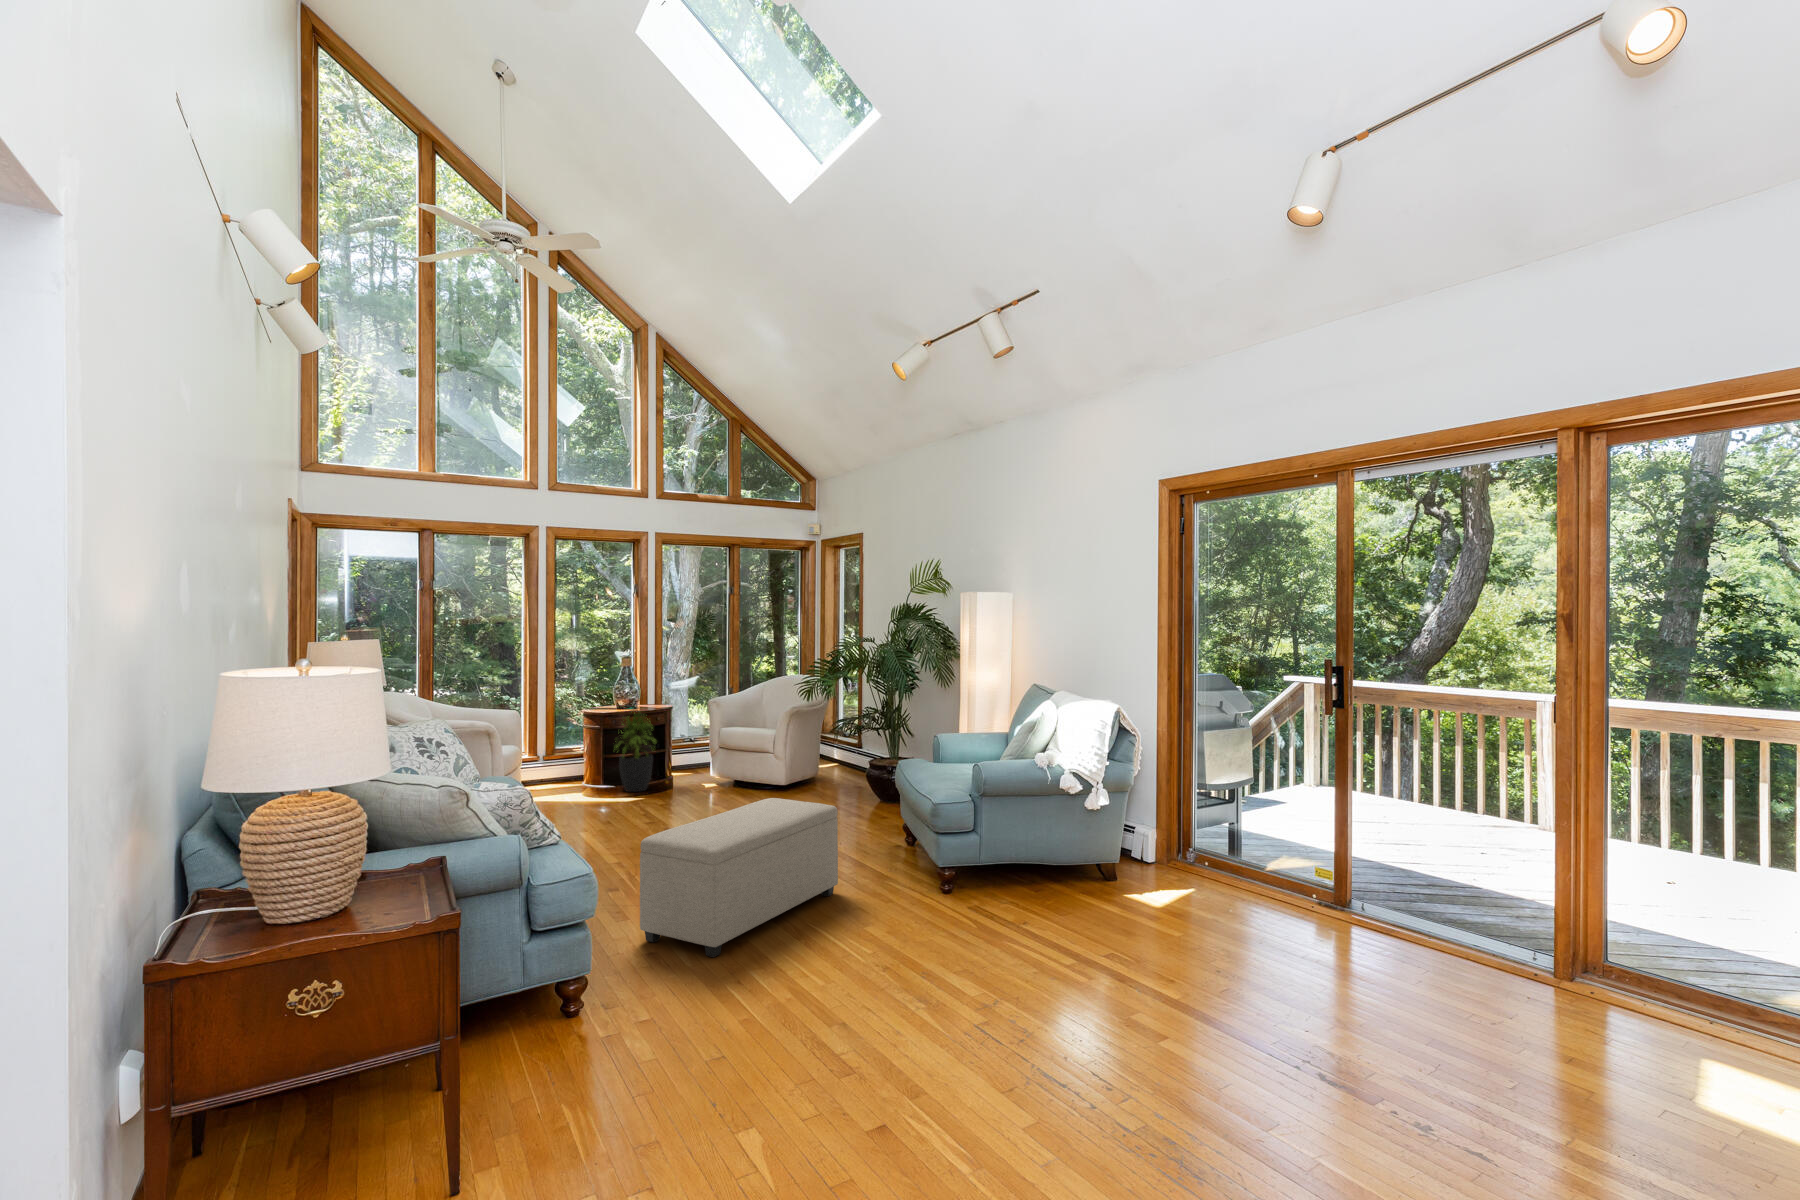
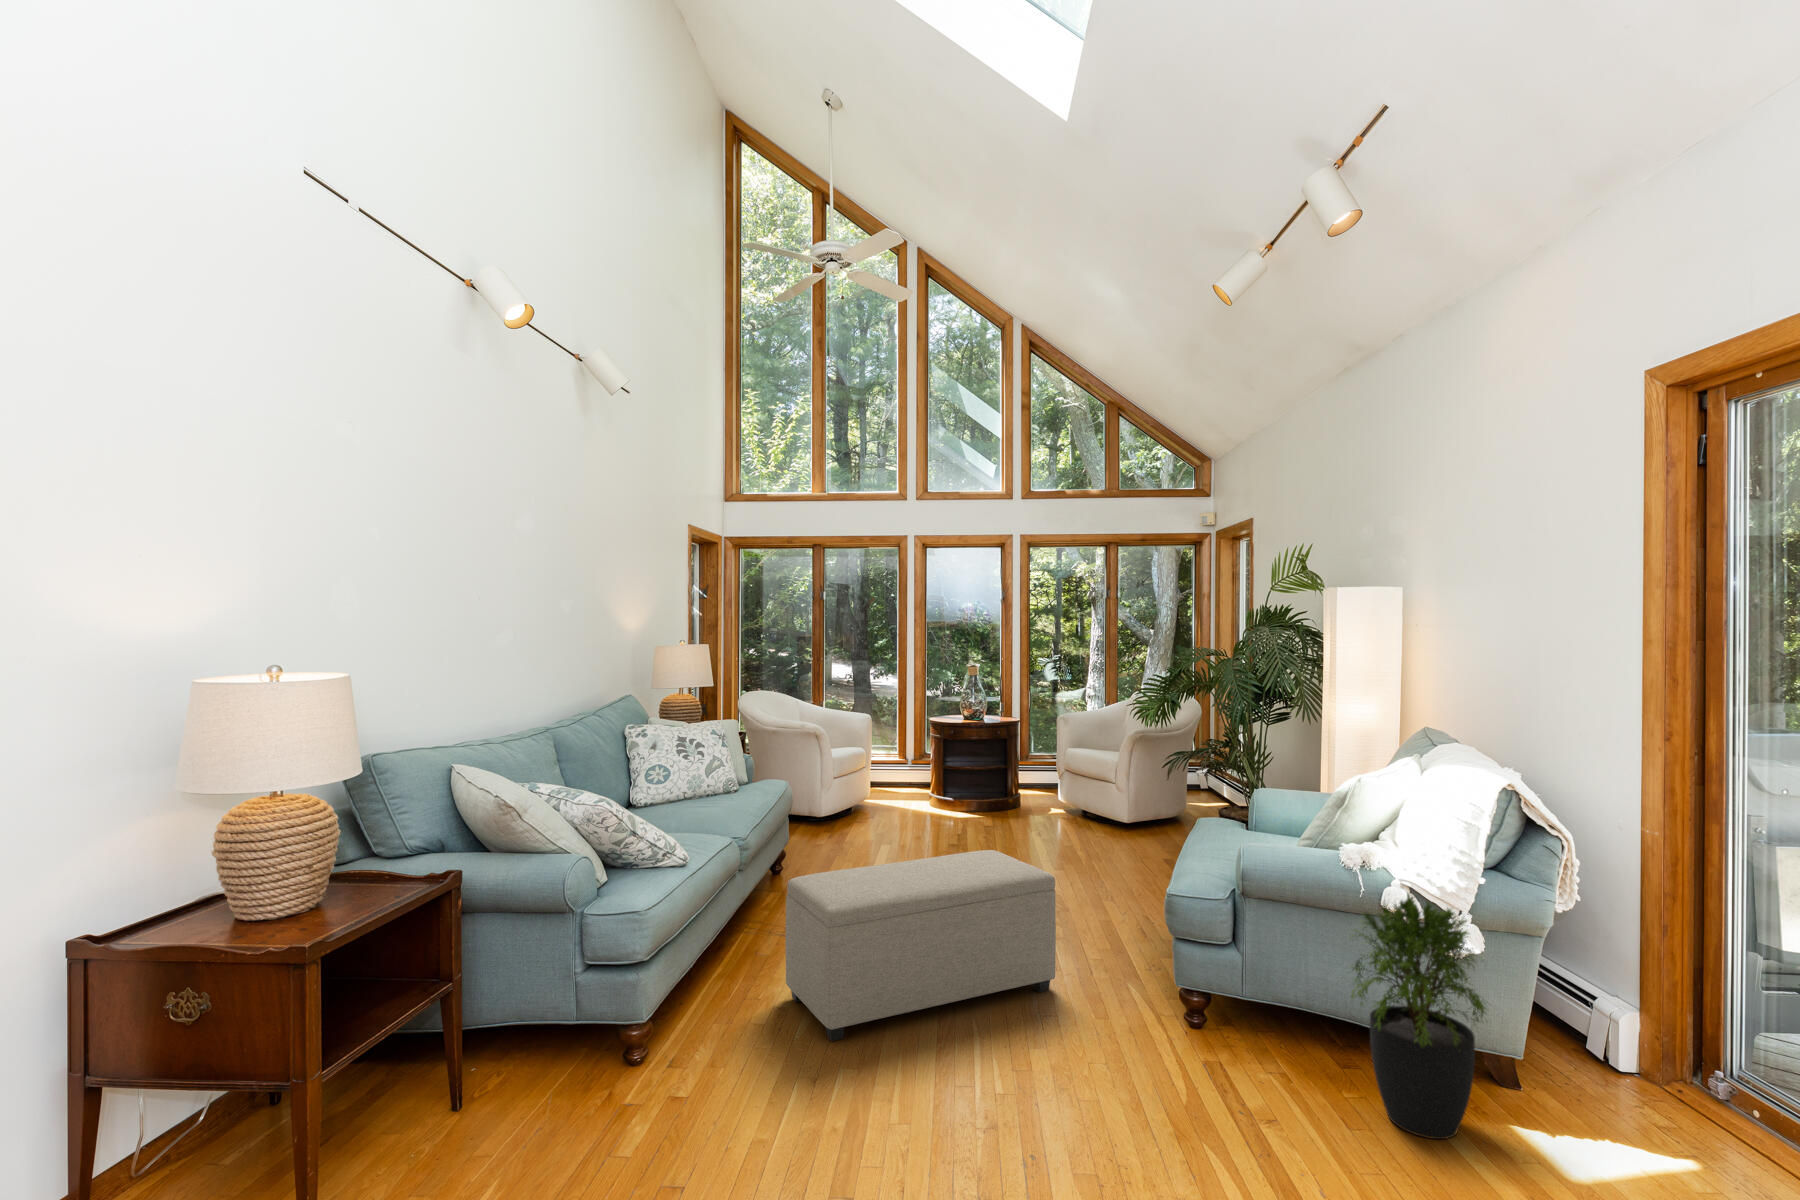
potted plant: present [615,713,655,792] -> present [1351,894,1486,1139]

